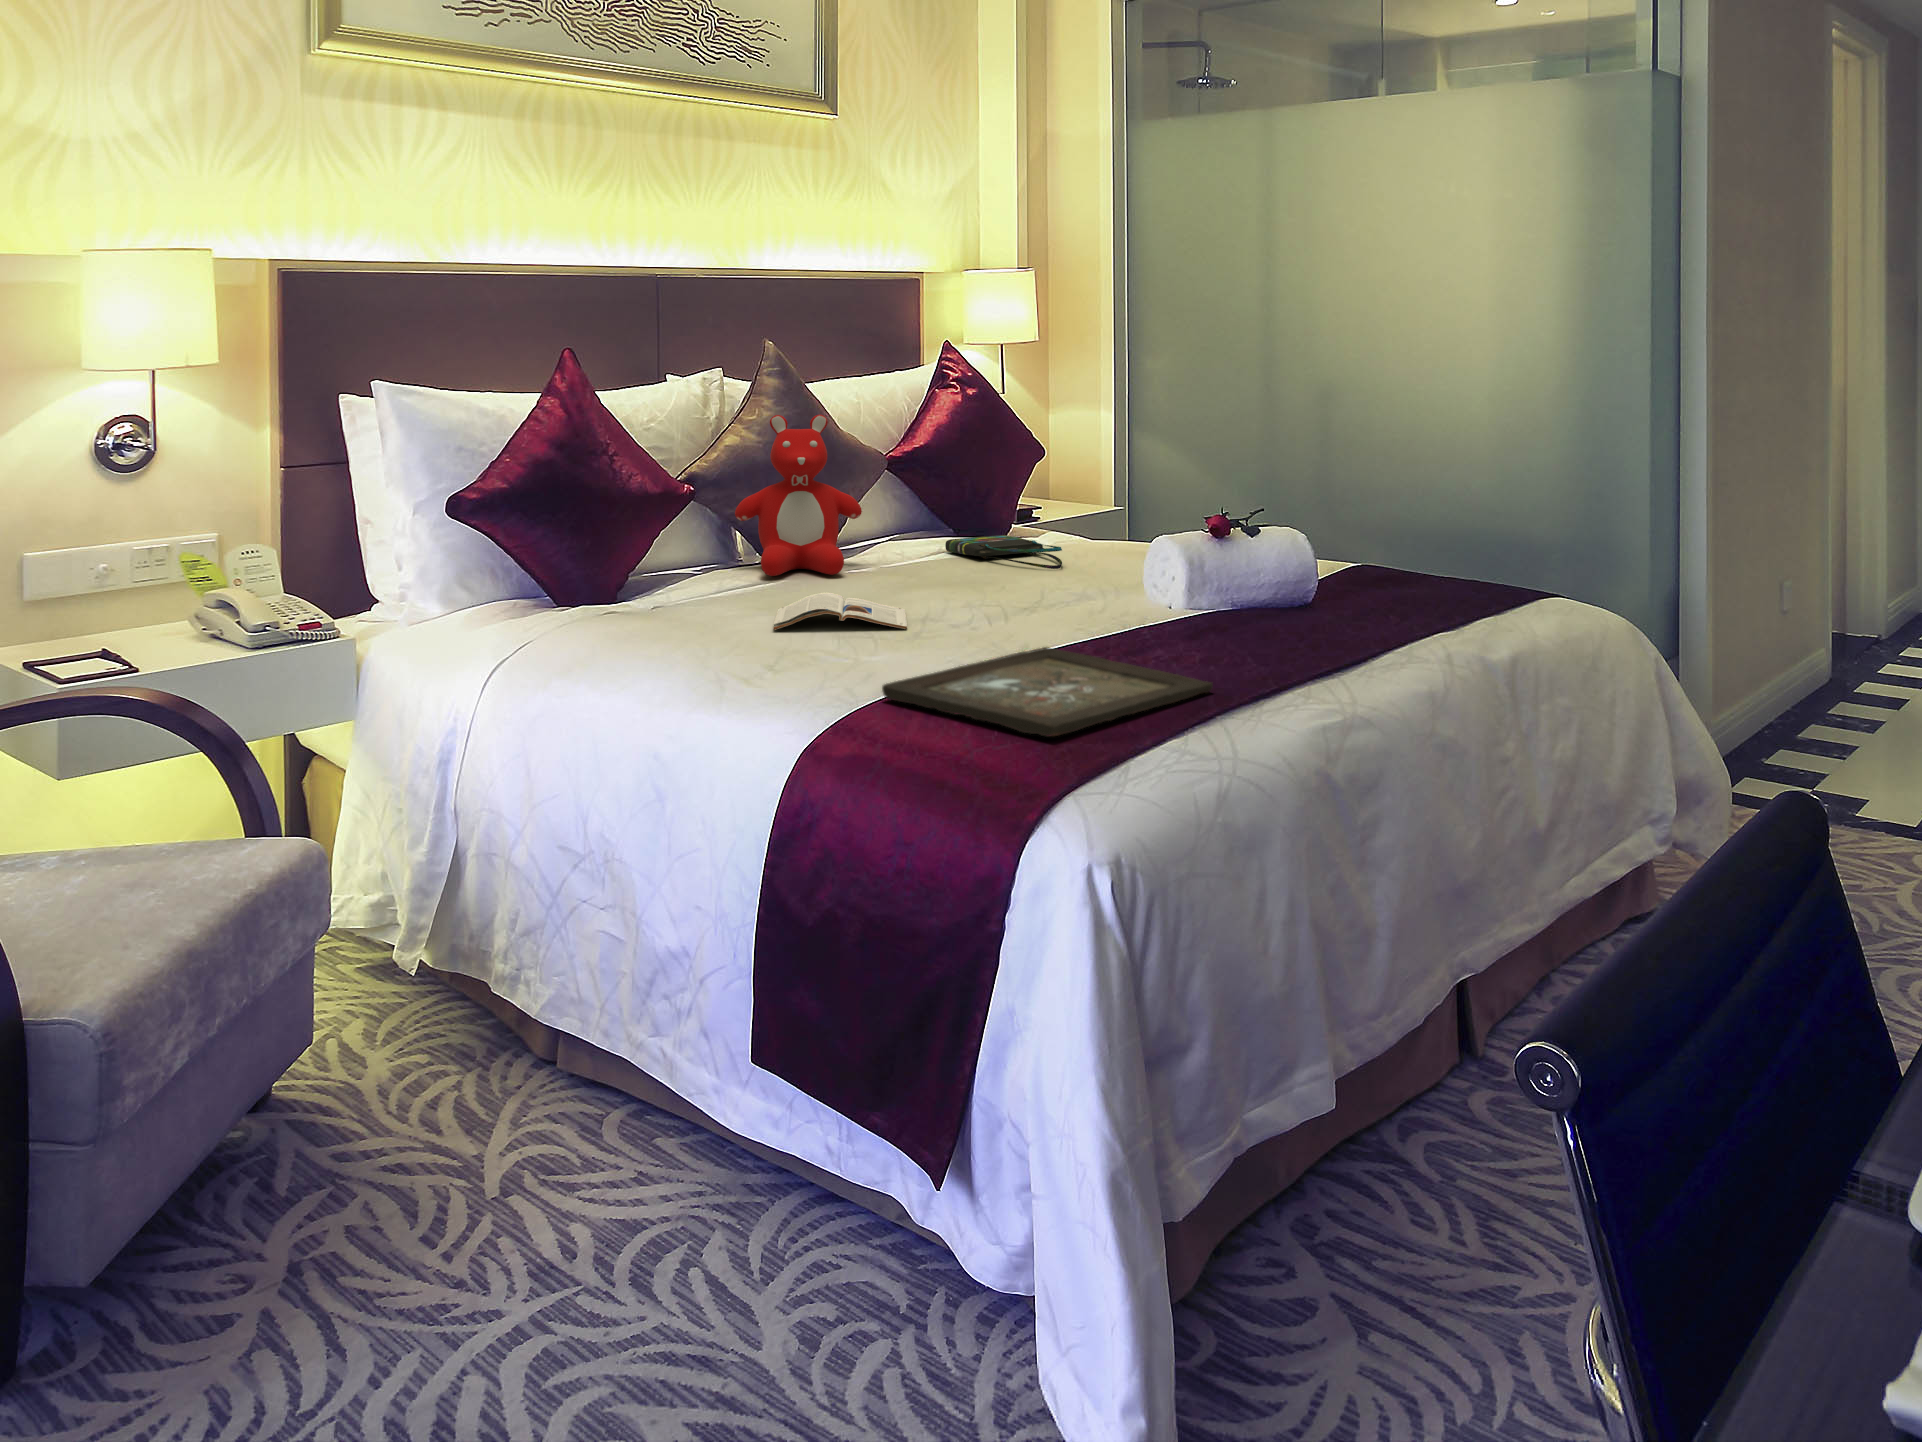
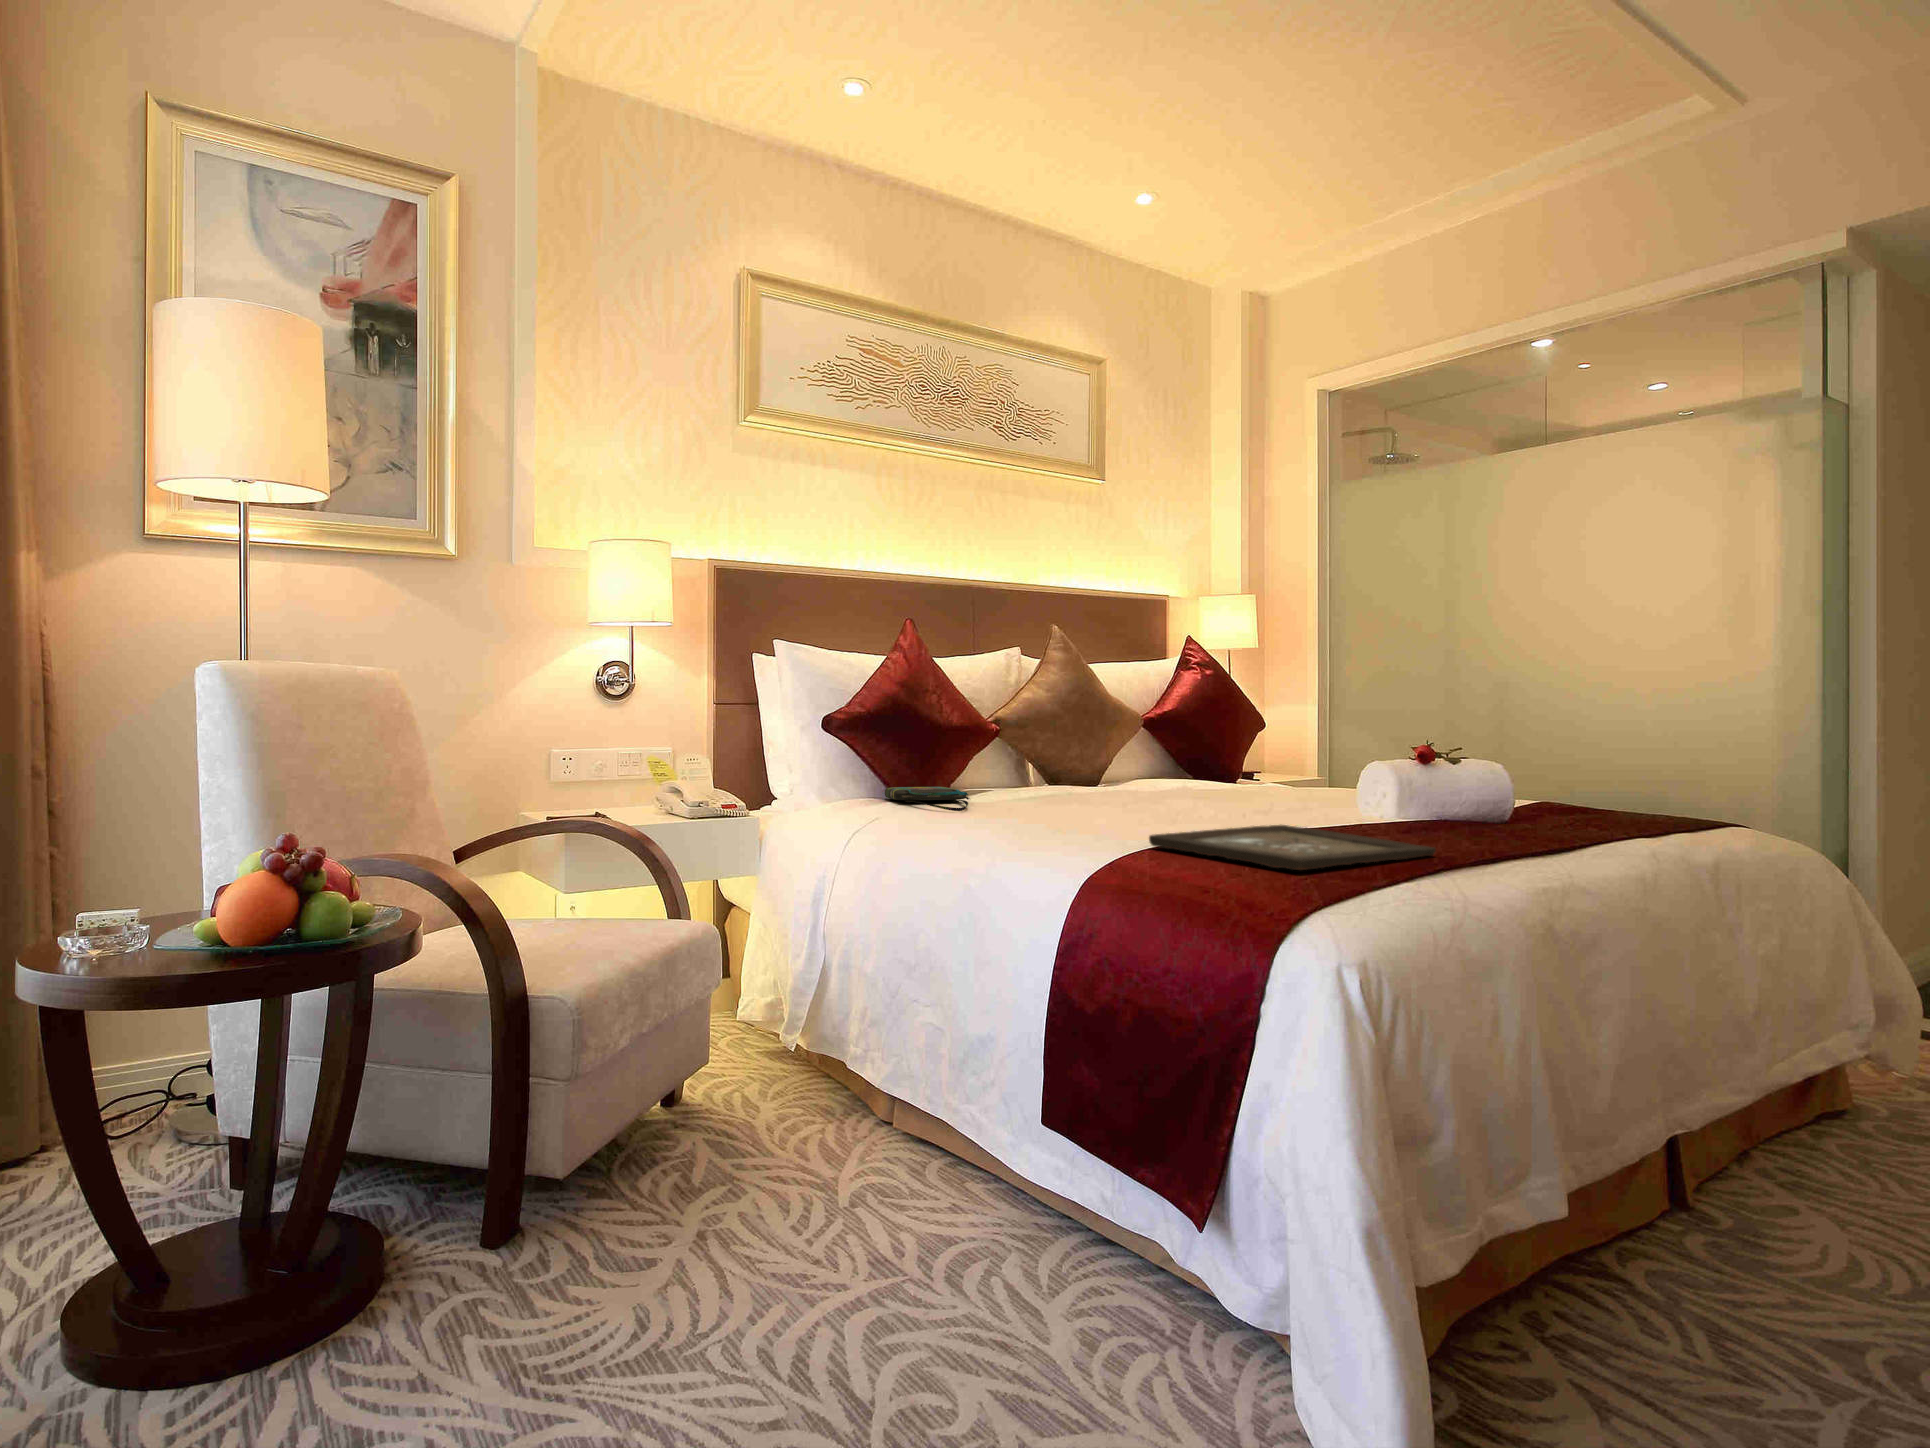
teddy bear: present [735,415,862,576] -> none [1029,674,1124,791]
tote bag: present [945,535,1062,569] -> present [885,787,969,811]
magazine: present [773,592,907,630] -> none [1059,792,1164,816]

